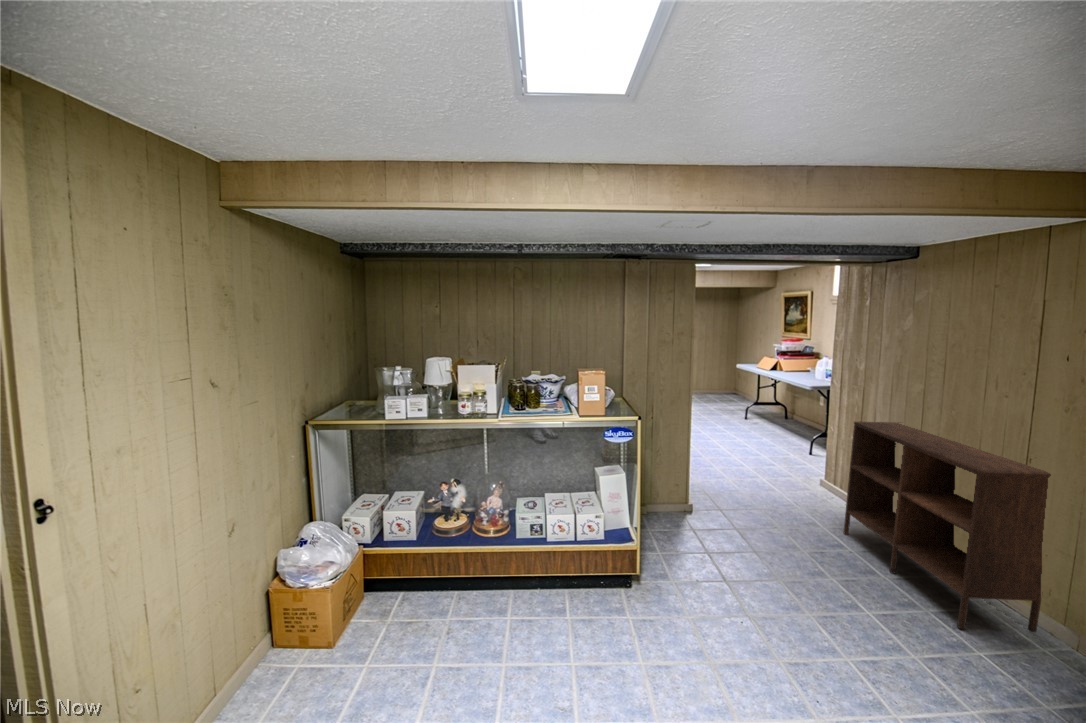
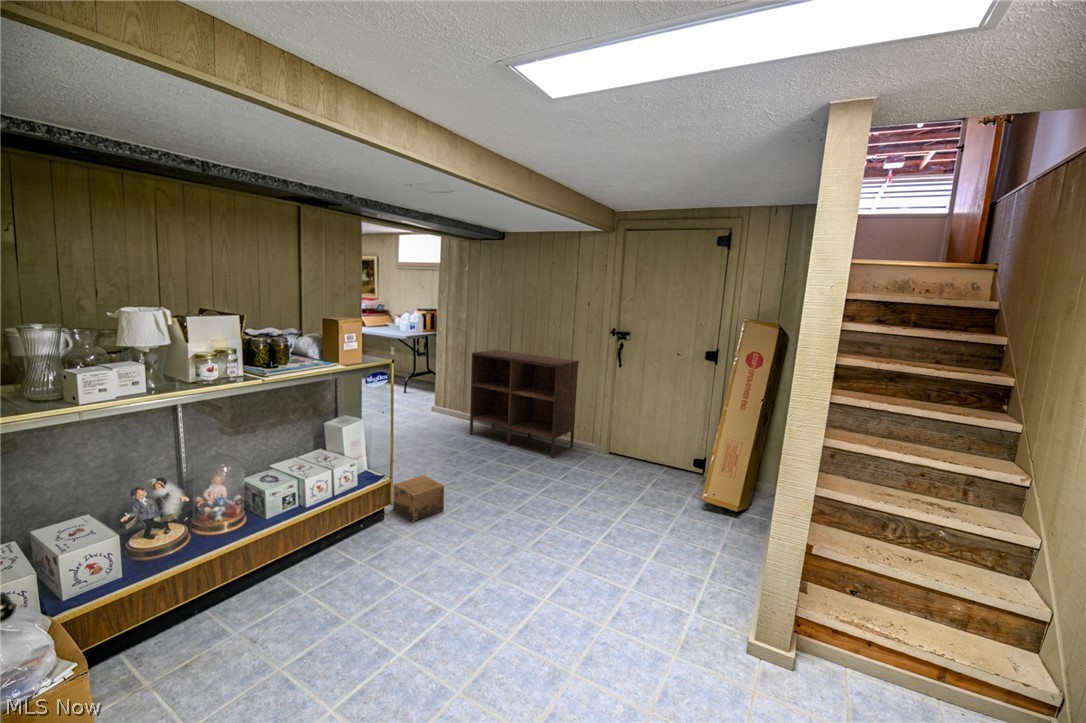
cardboard box: none [652,555,700,614] -> present [393,475,444,522]

